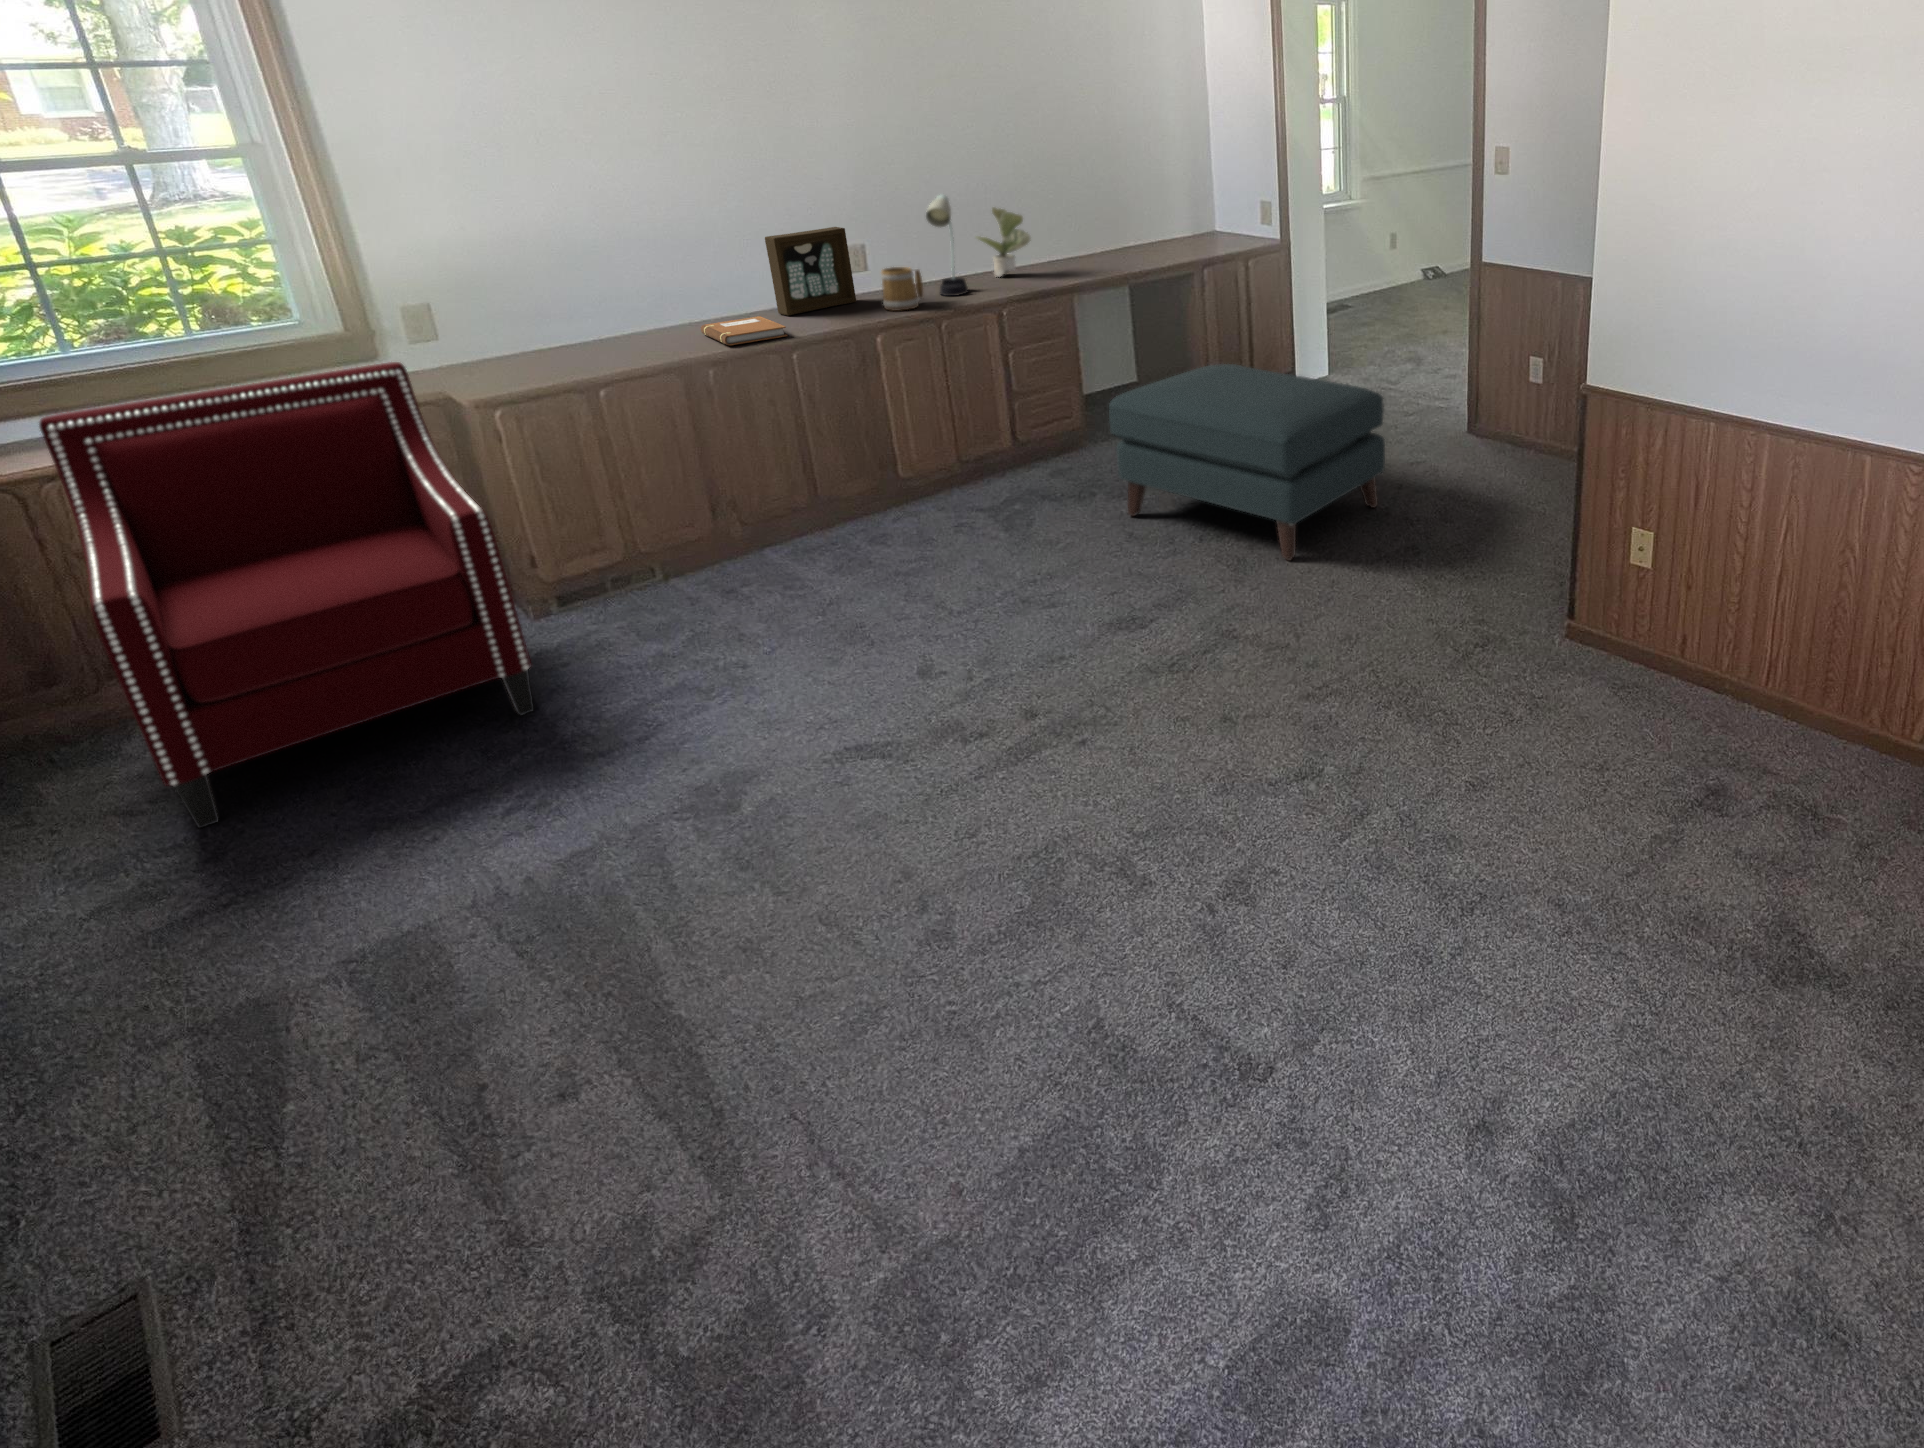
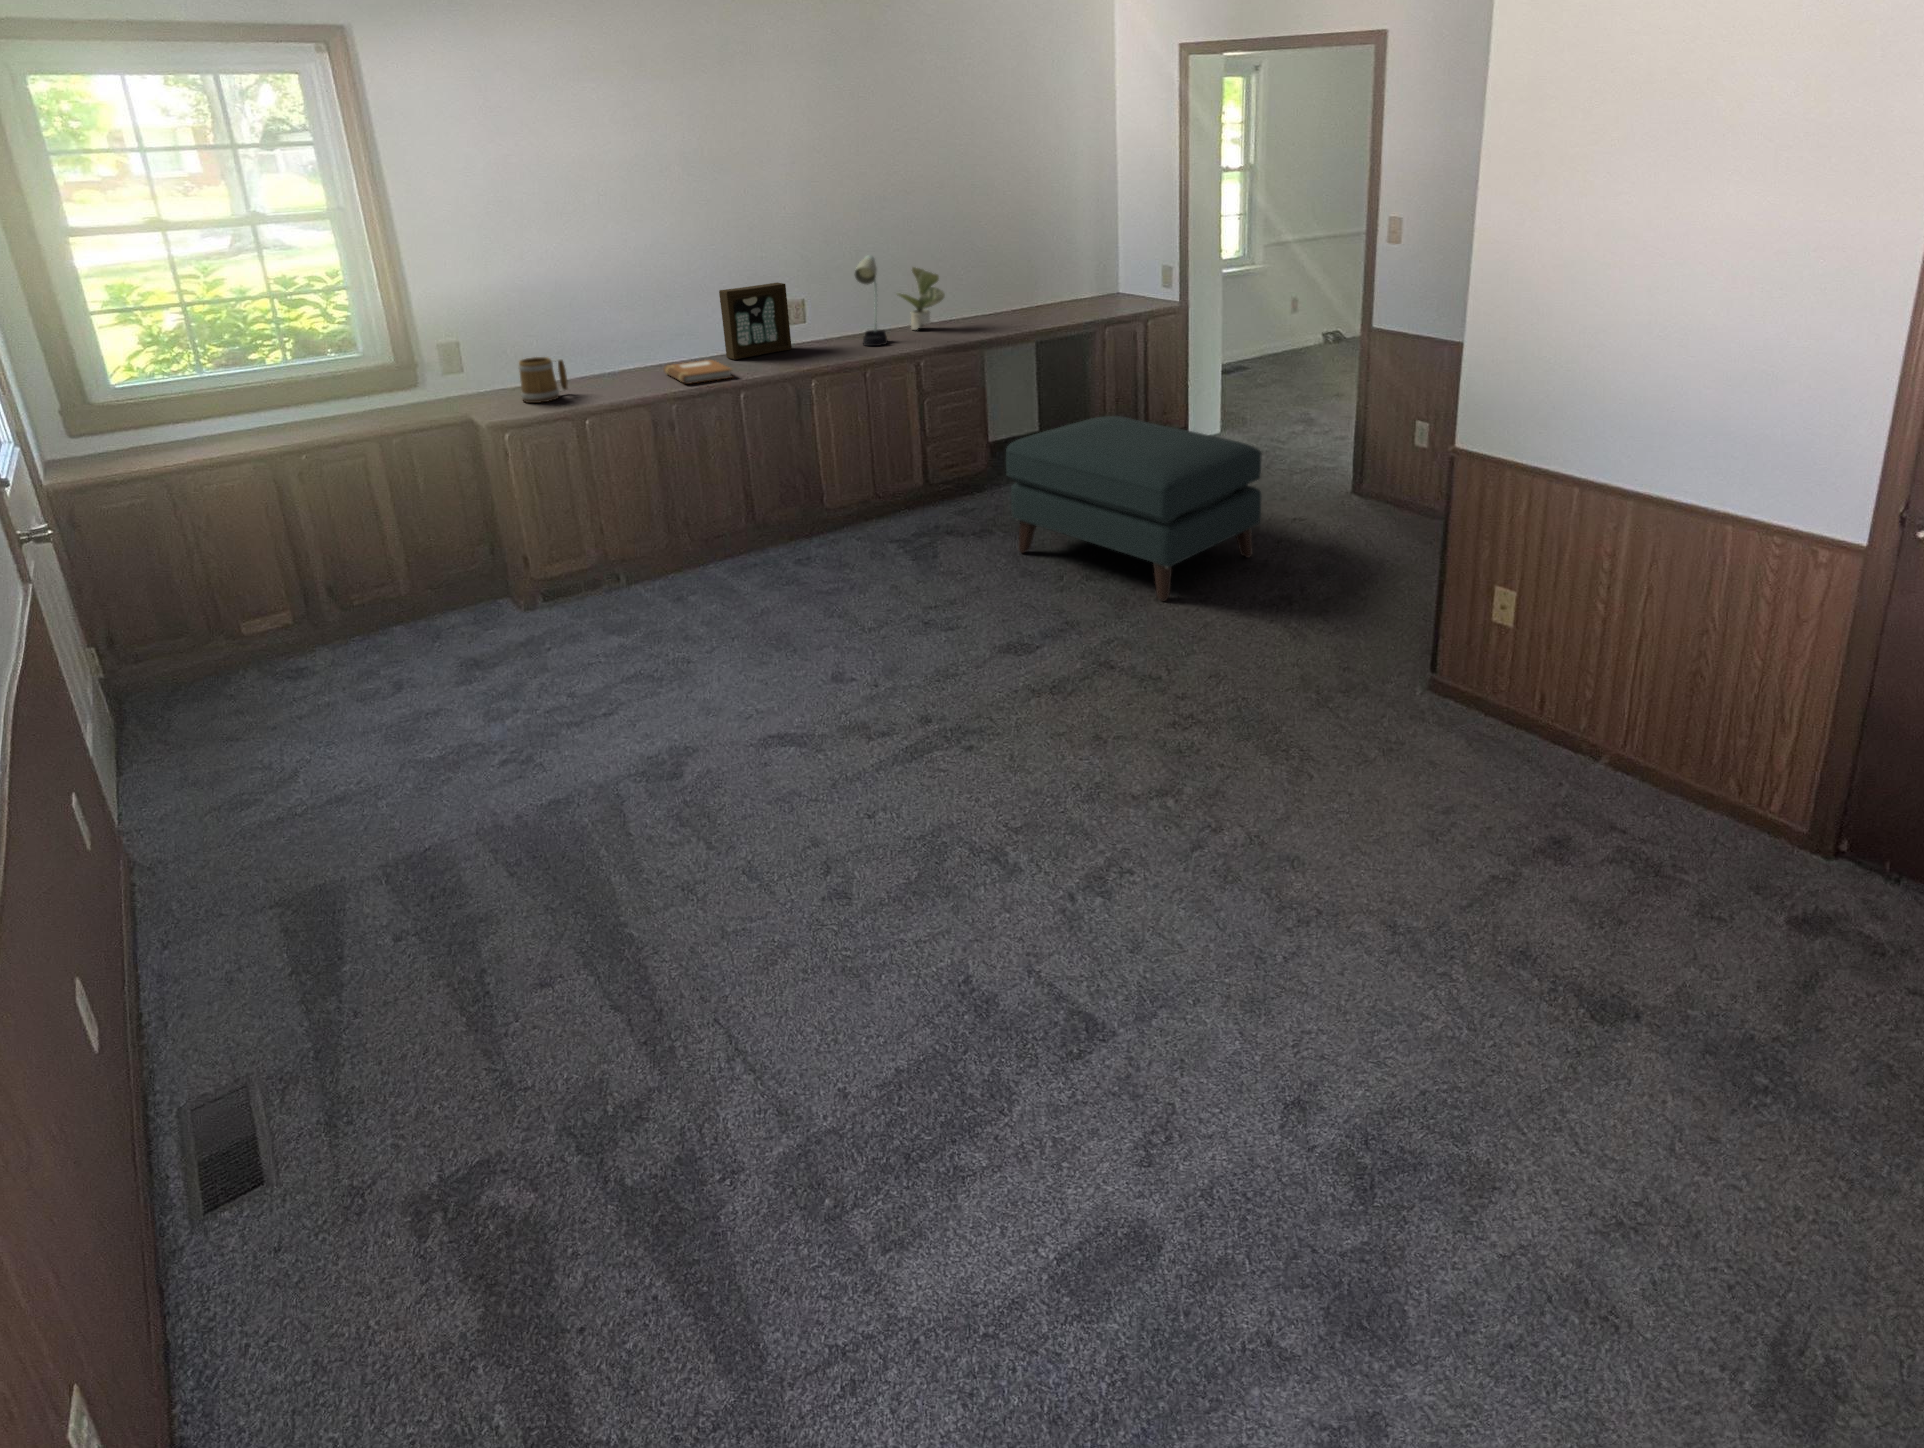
mug: present [881,267,923,311] -> present [518,357,568,403]
armchair: present [39,362,534,828] -> none [187,388,522,753]

